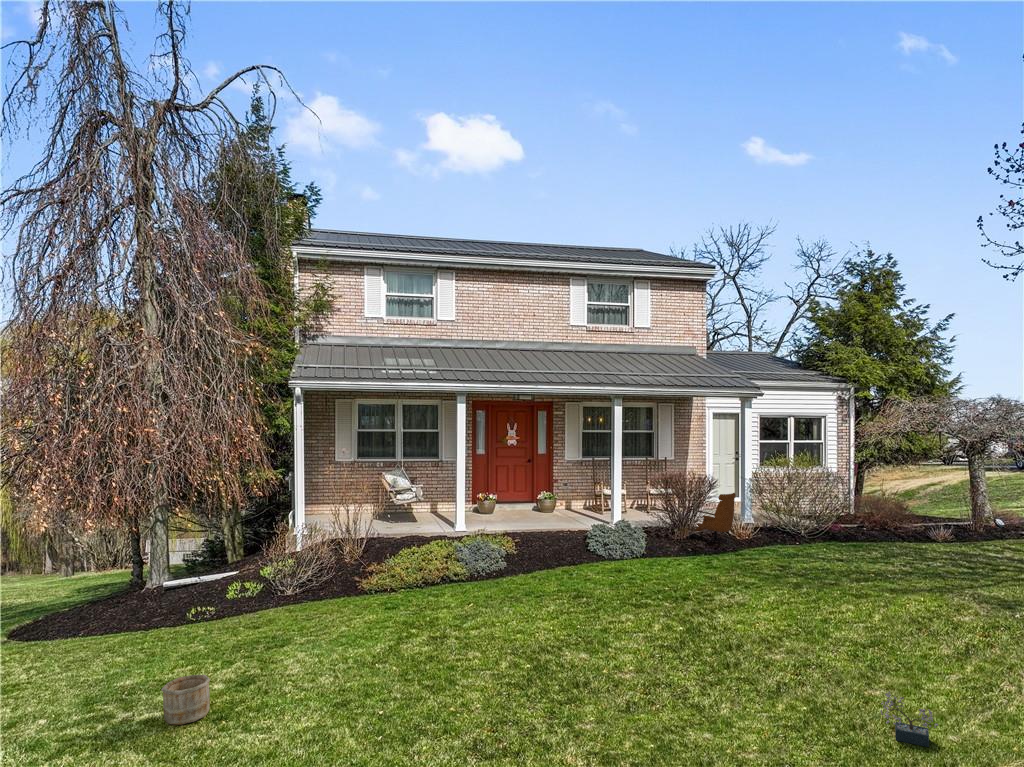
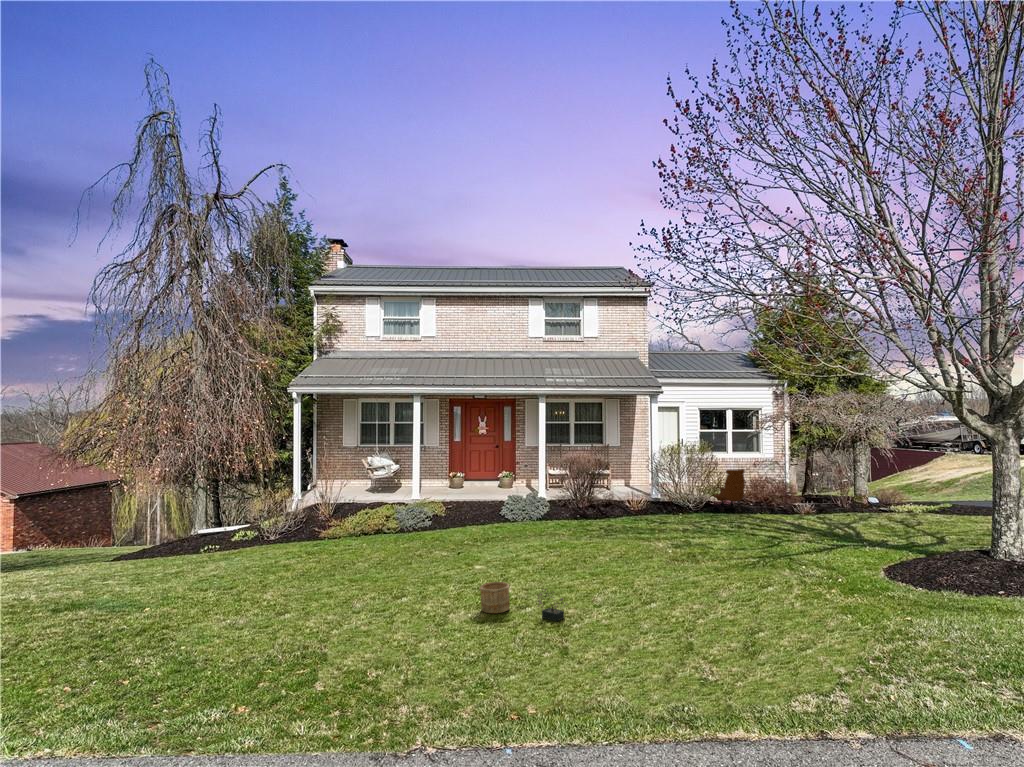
lounge chair: present [685,493,736,545] -> present [714,469,745,510]
wooden bucket: present [161,675,210,725] -> present [480,582,510,614]

